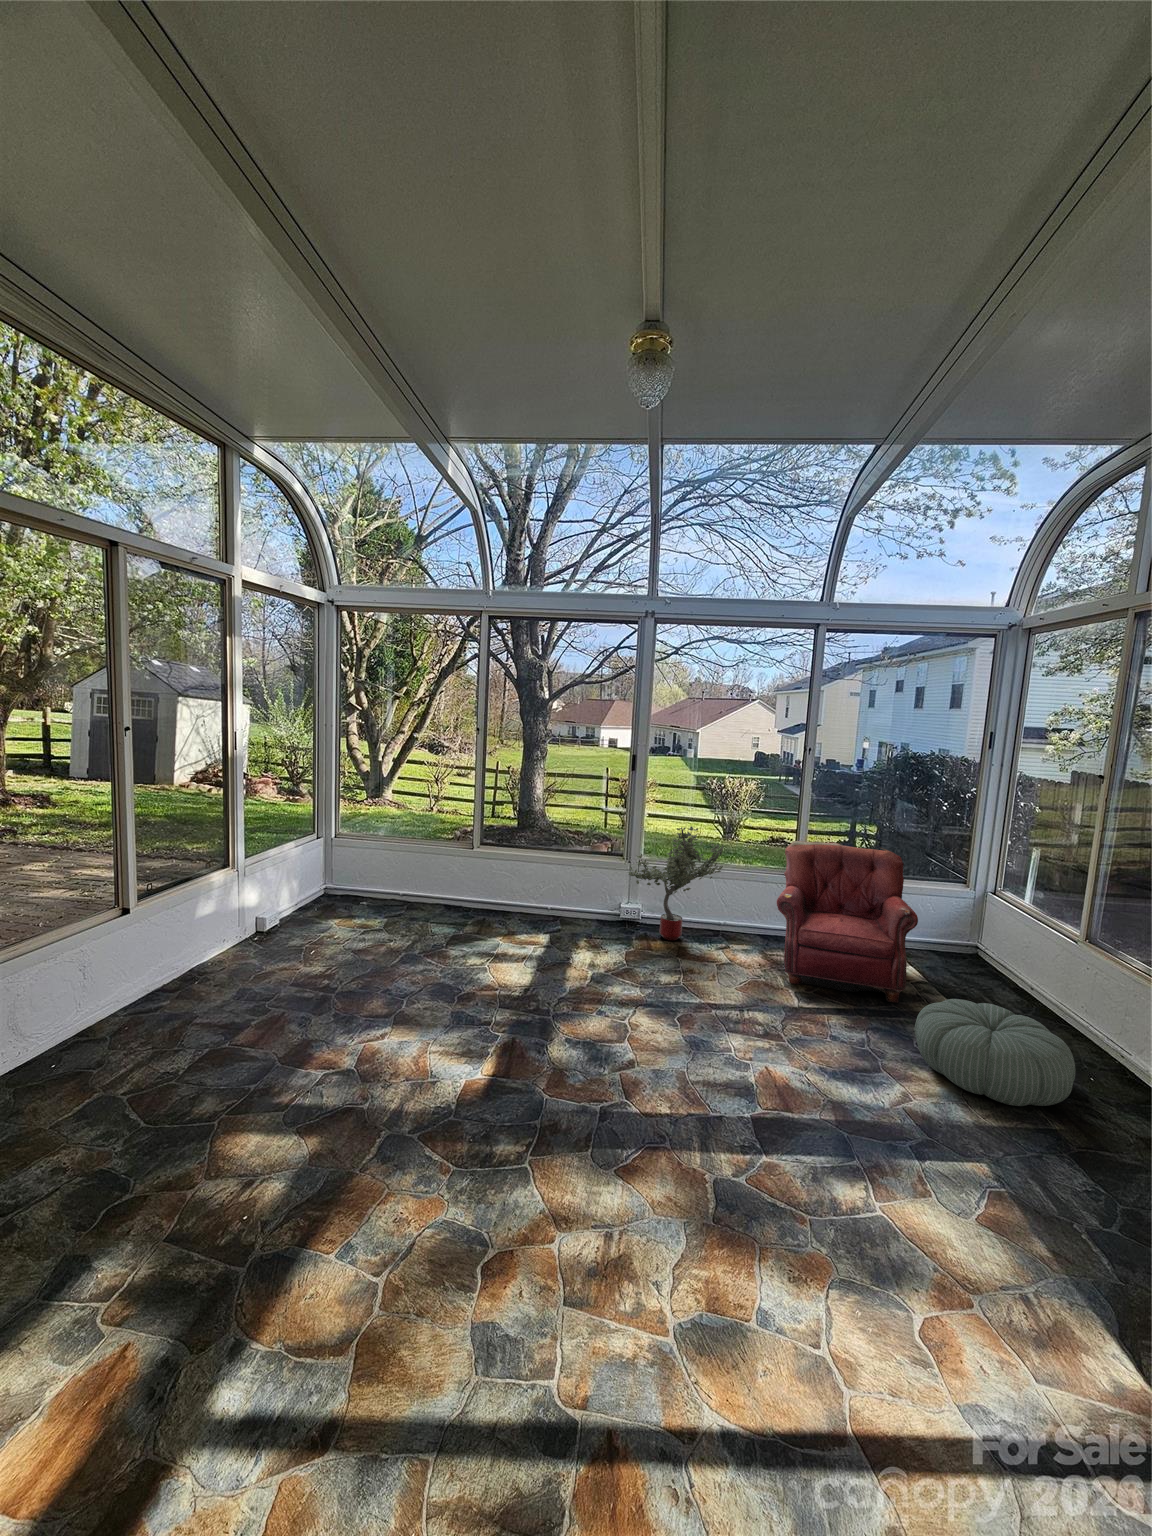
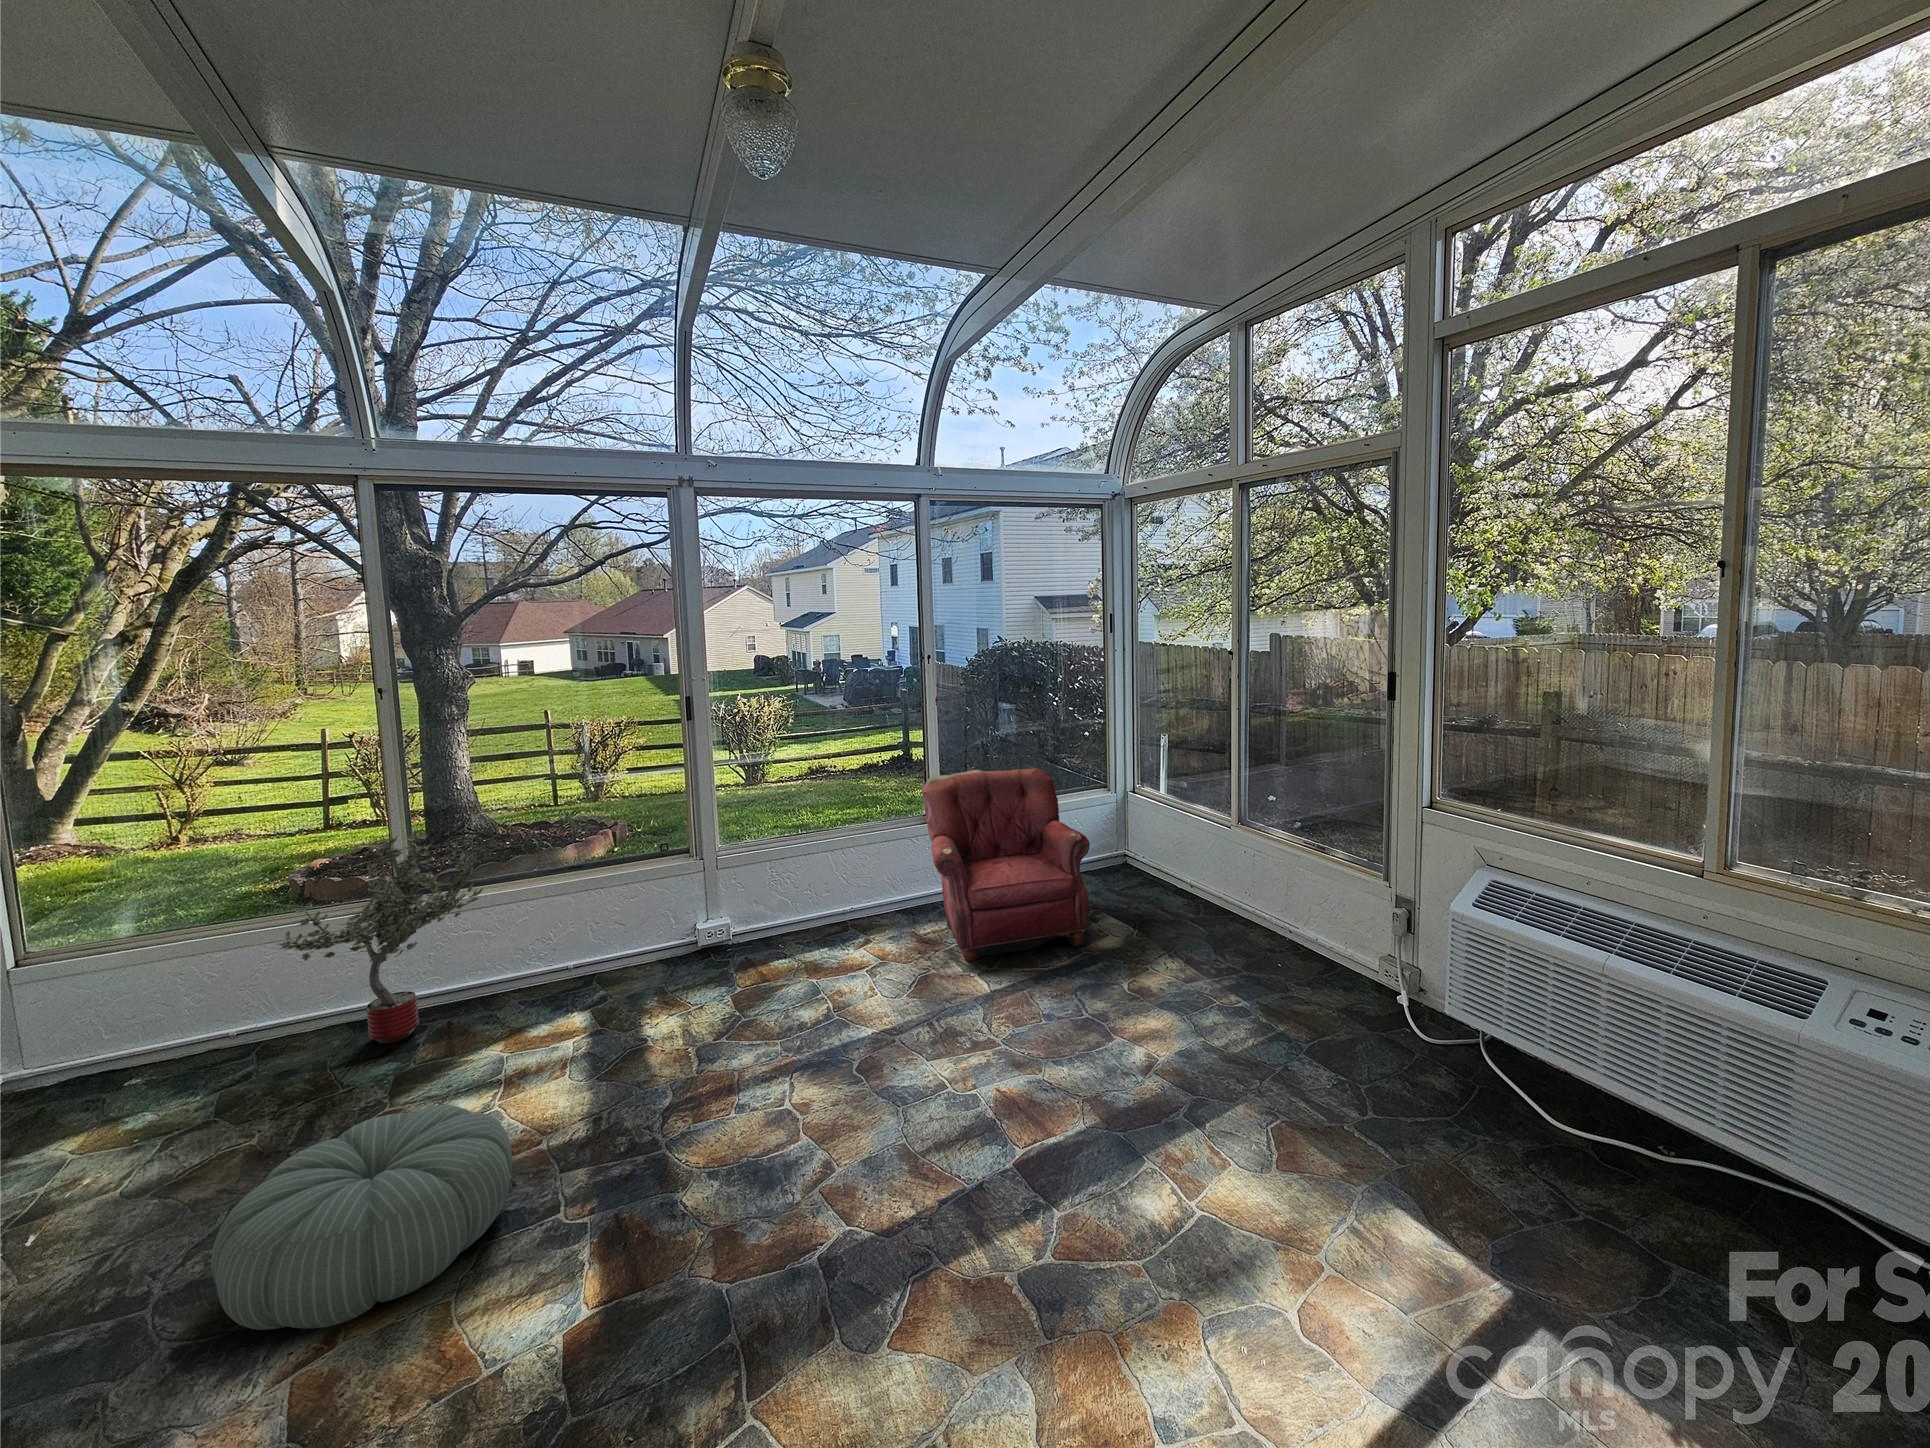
potted tree: present [628,826,724,940] -> present [277,831,483,1044]
pouf: present [915,999,1075,1106] -> present [211,1105,512,1330]

